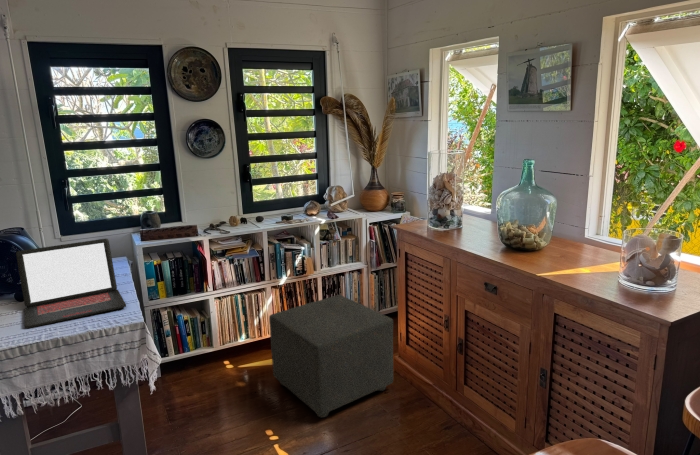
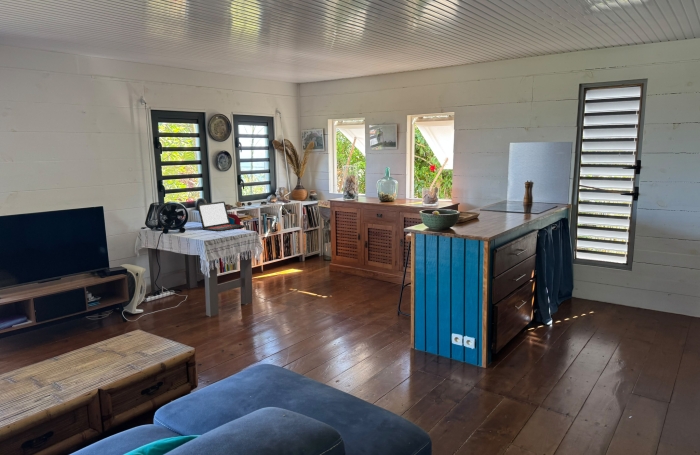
ottoman: present [269,295,393,417] -> none [276,237,334,283]

